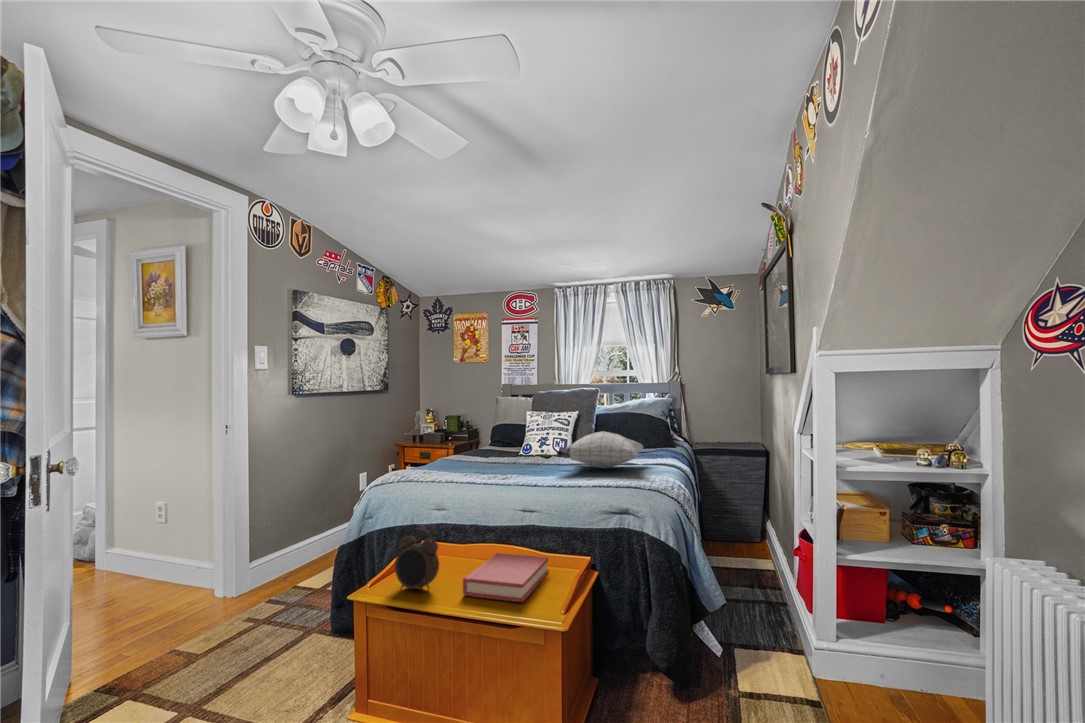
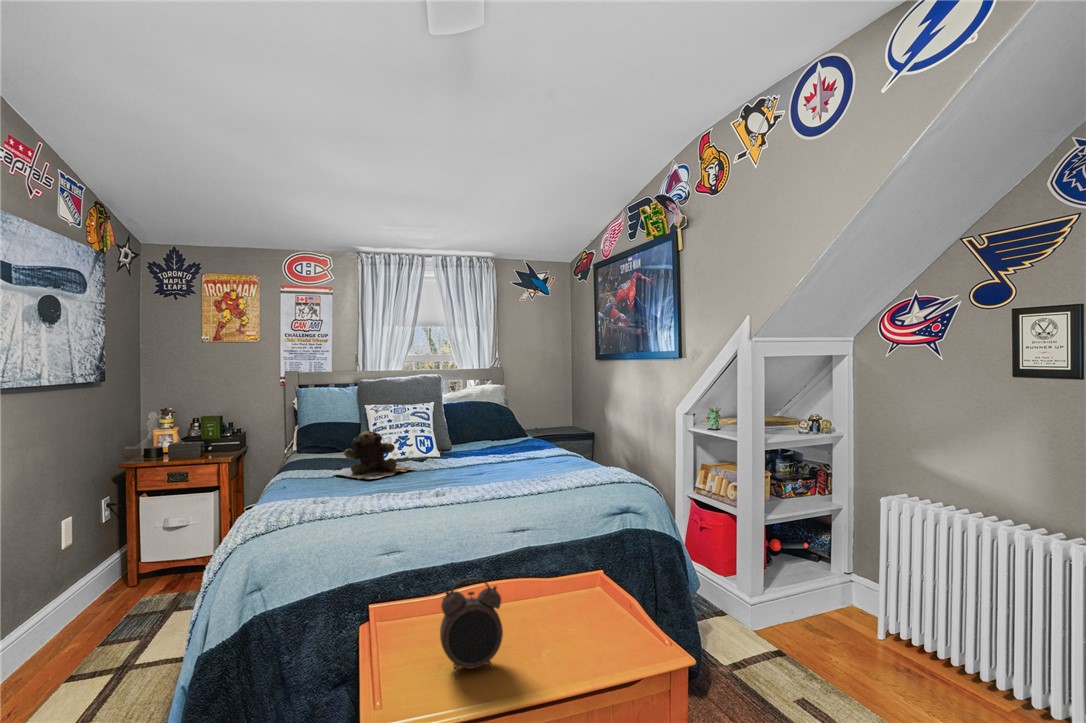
teddy bear: none [471,430,526,466] -> present [332,431,415,479]
pillow: present [557,431,643,469] -> none [472,423,579,465]
hardback book: present [463,553,549,602] -> none [512,577,620,653]

